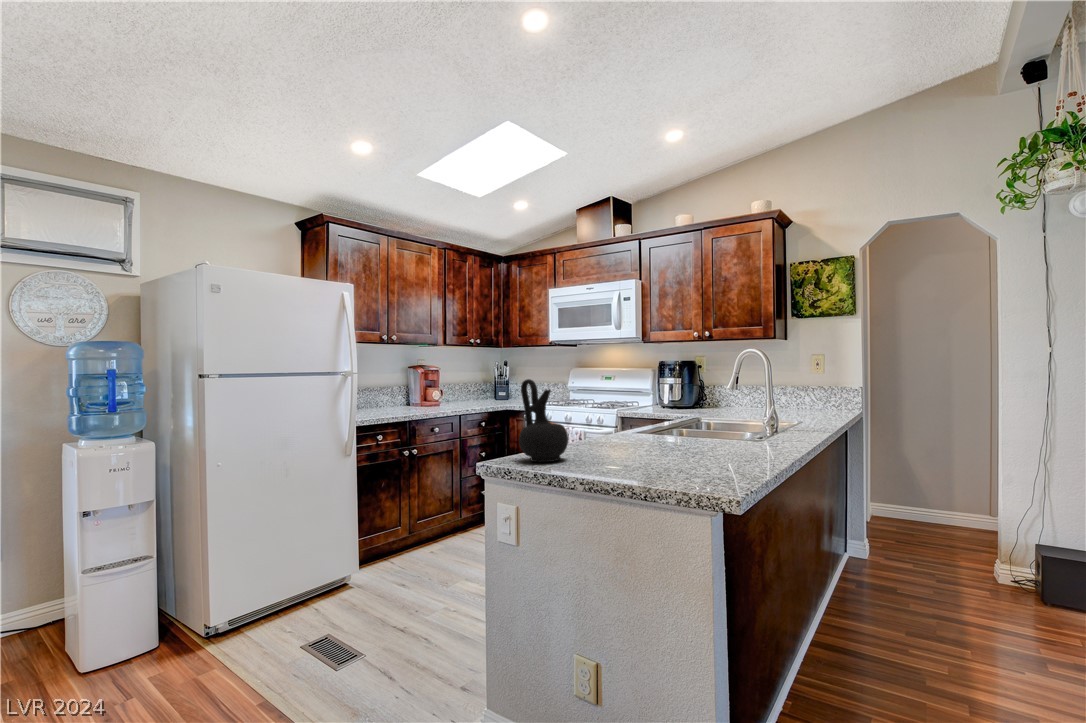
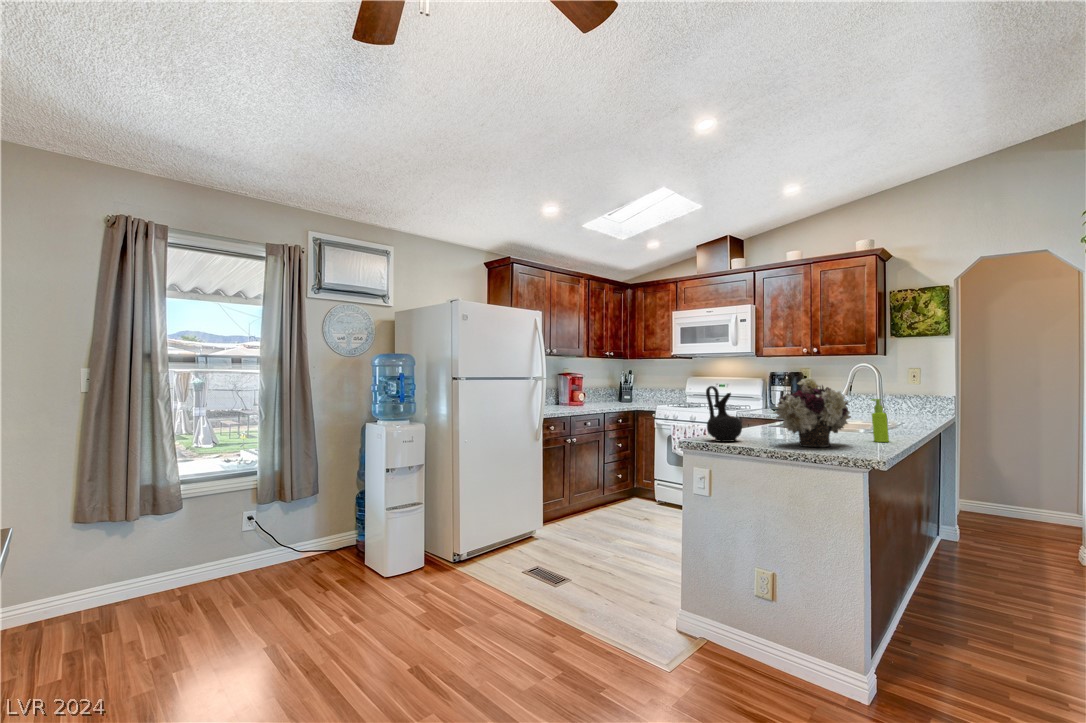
flower arrangement: none [598,364,710,471] -> present [774,378,851,447]
soap dispenser: none [741,394,766,457] -> present [871,399,889,442]

